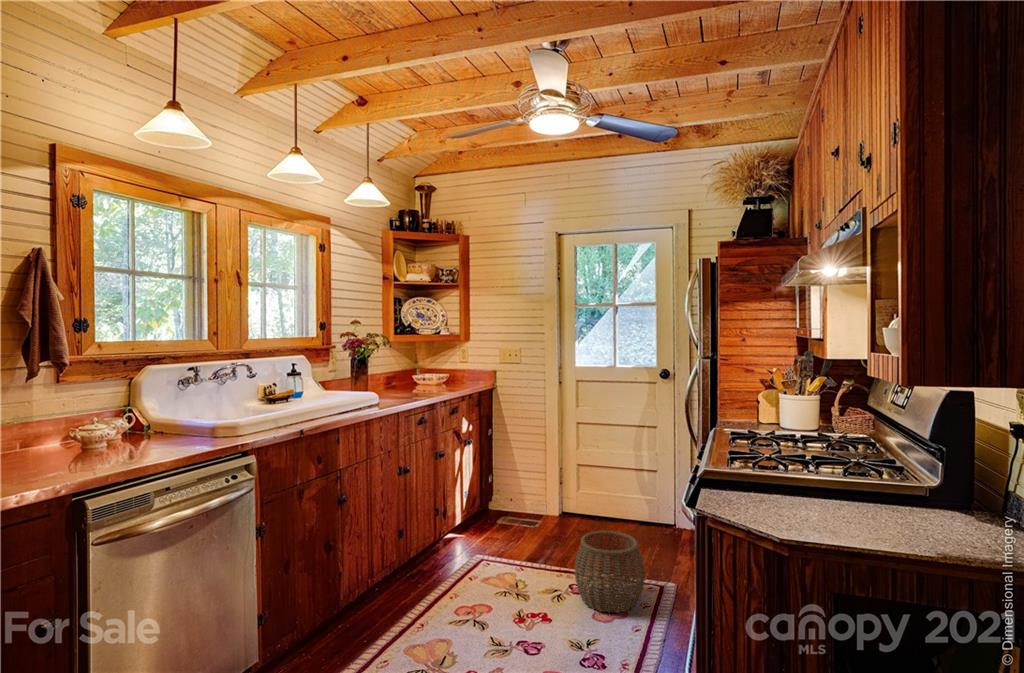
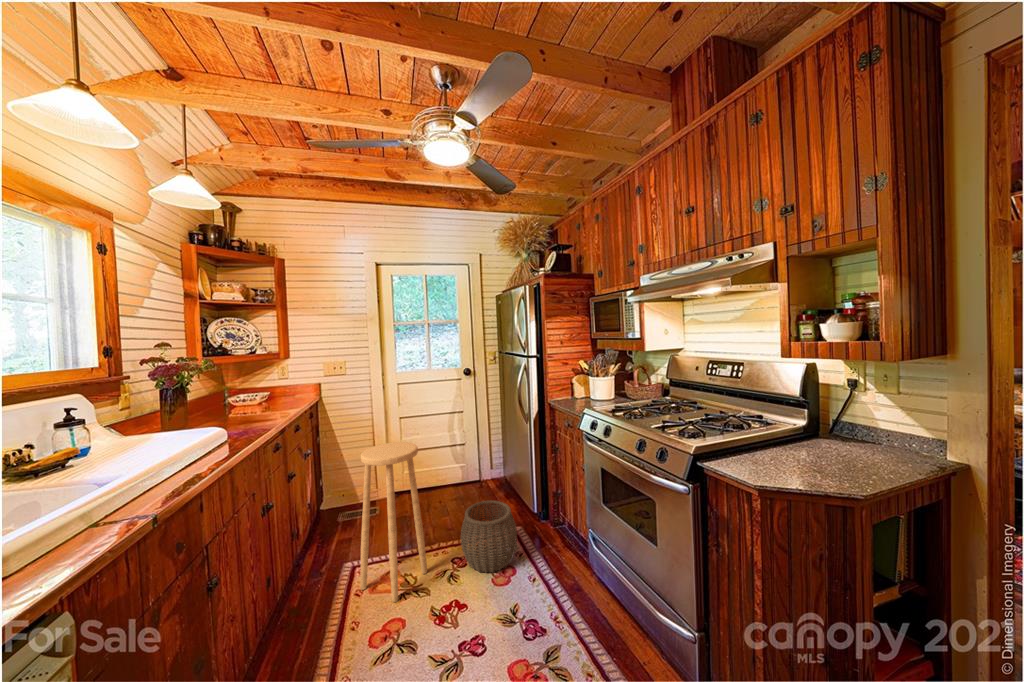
stool: none [476,437,540,596] -> present [360,442,427,602]

